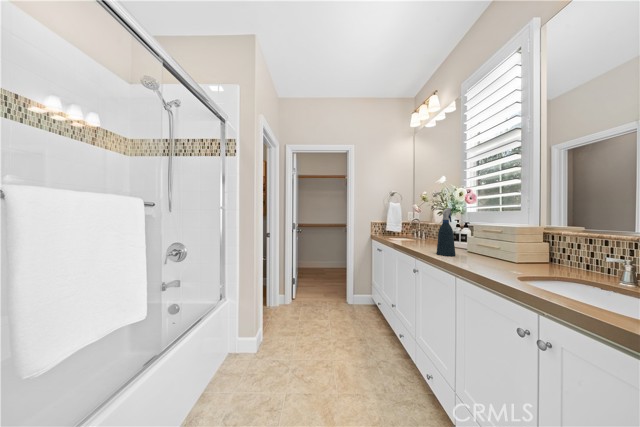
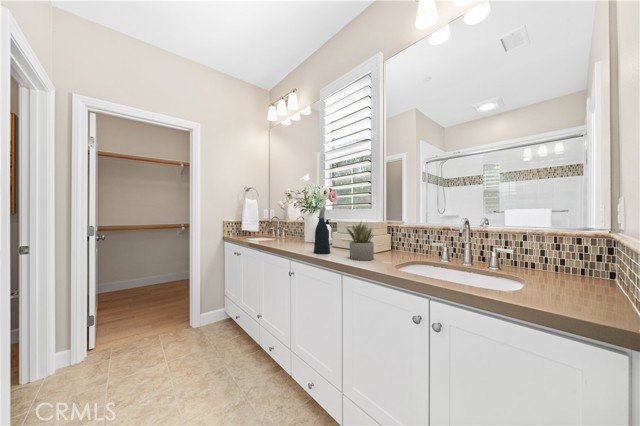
succulent plant: none [468,223,505,267] -> present [347,221,374,260]

